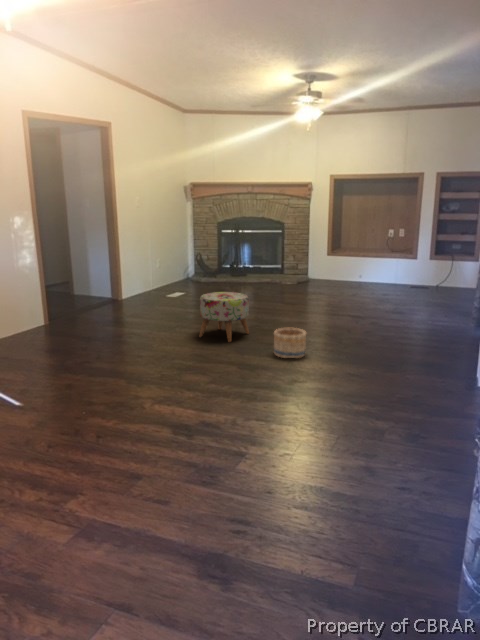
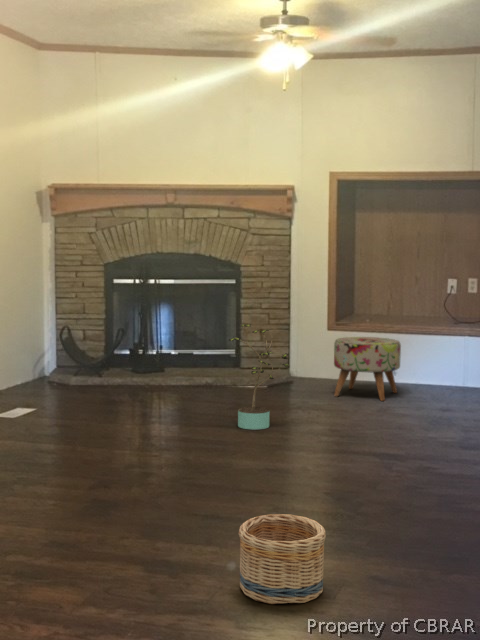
potted plant: none [276,253,304,301] -> present [229,324,289,430]
ottoman: present [199,292,249,342] -> present [334,337,401,401]

